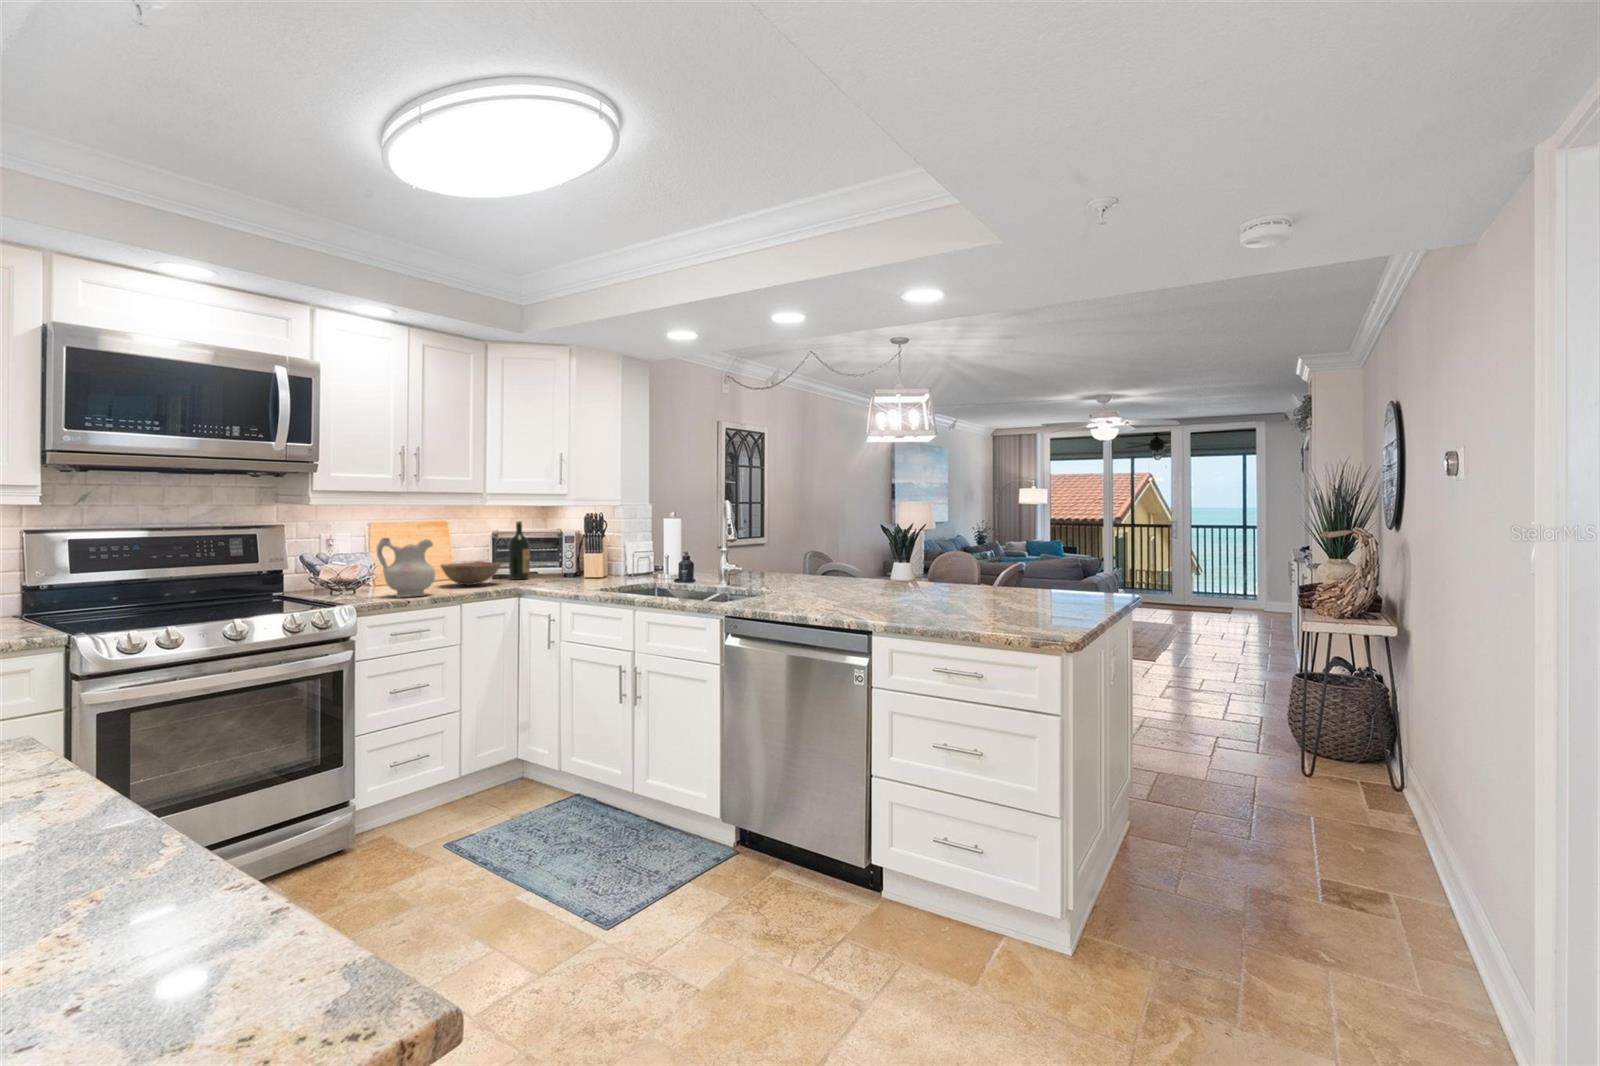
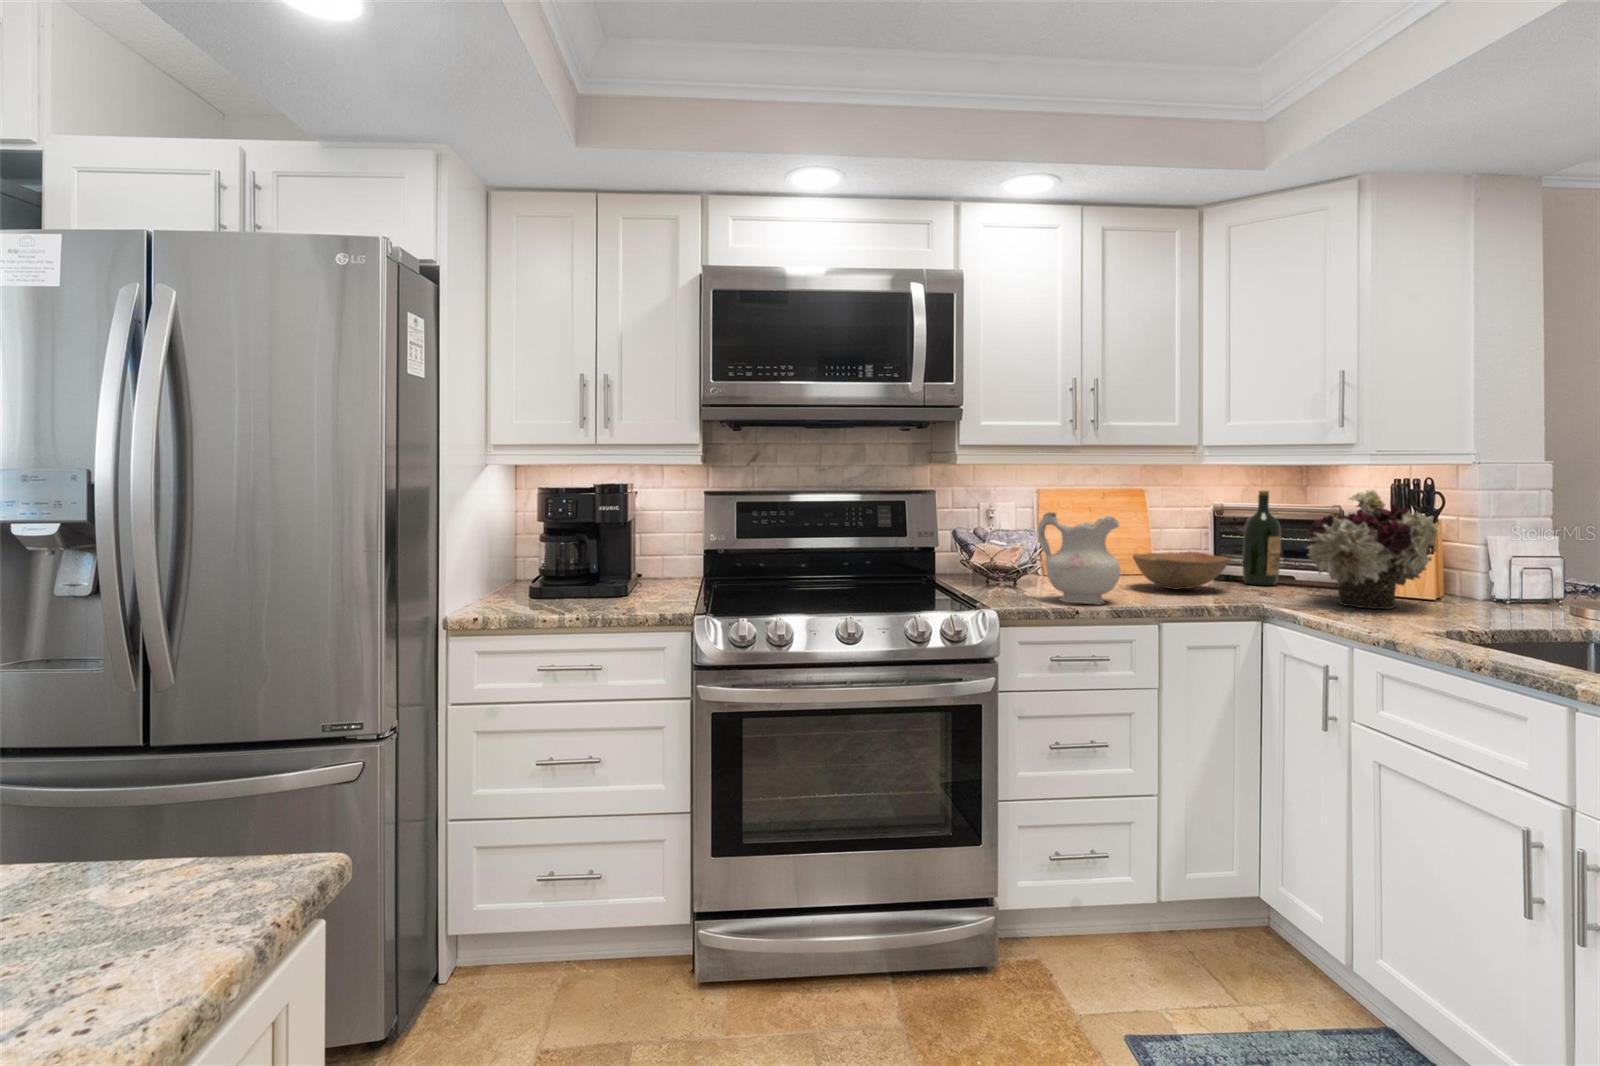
flower arrangement: none [539,521,600,585] -> present [1307,490,1439,609]

